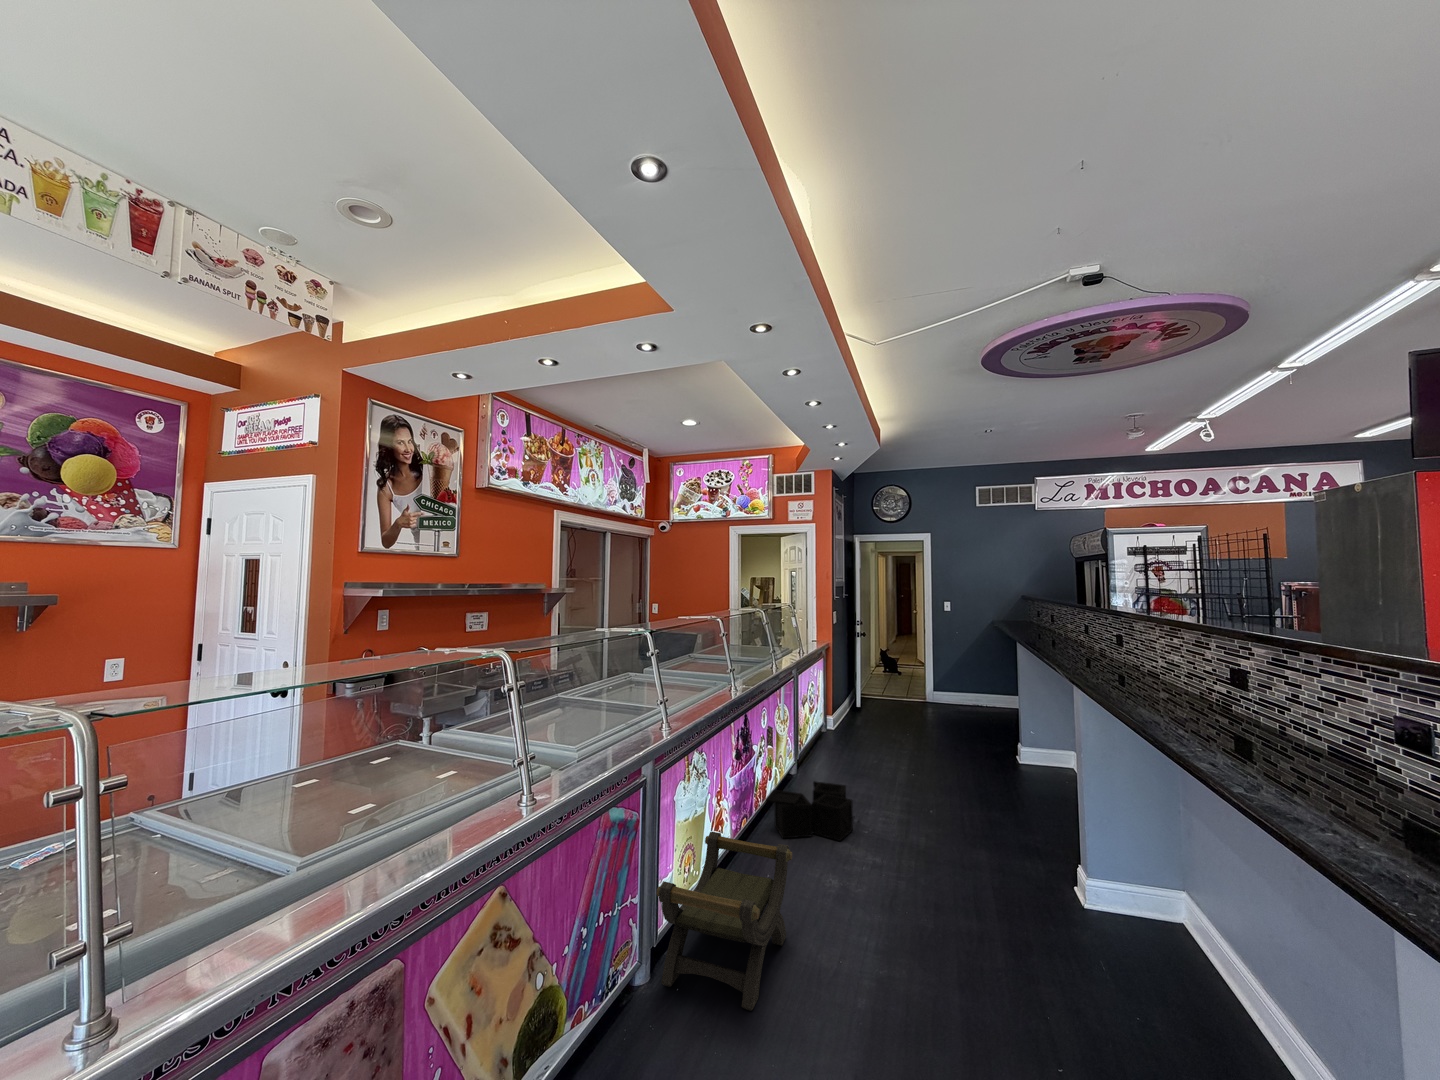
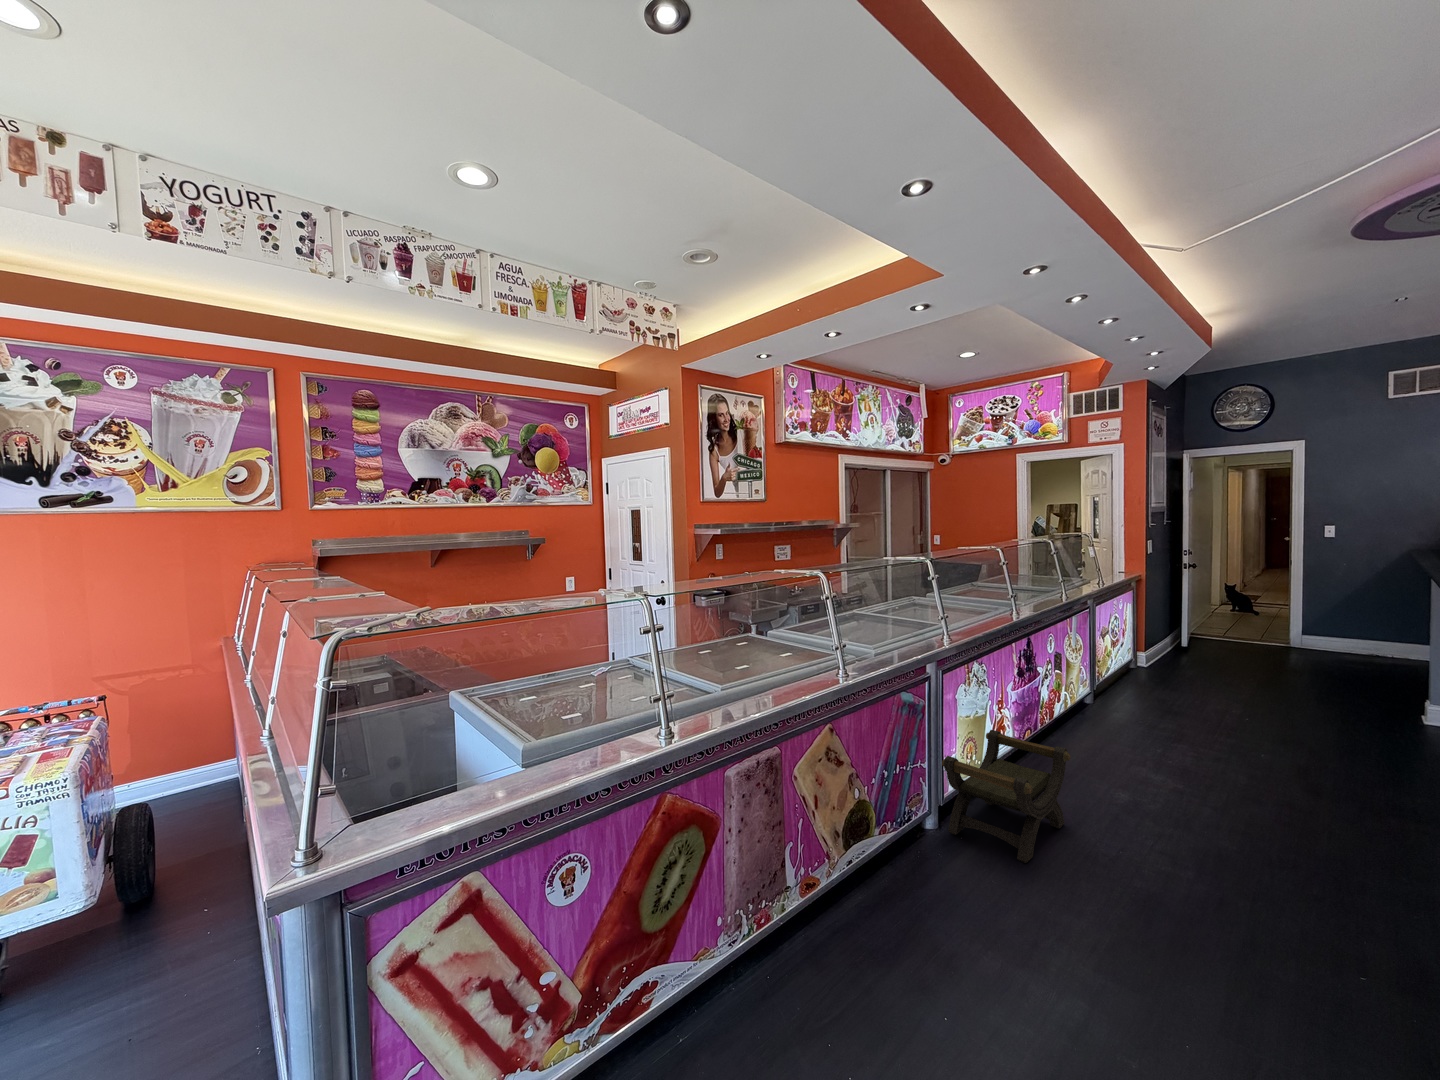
storage bin: present [766,781,853,841] -> none [1052,708,1162,764]

